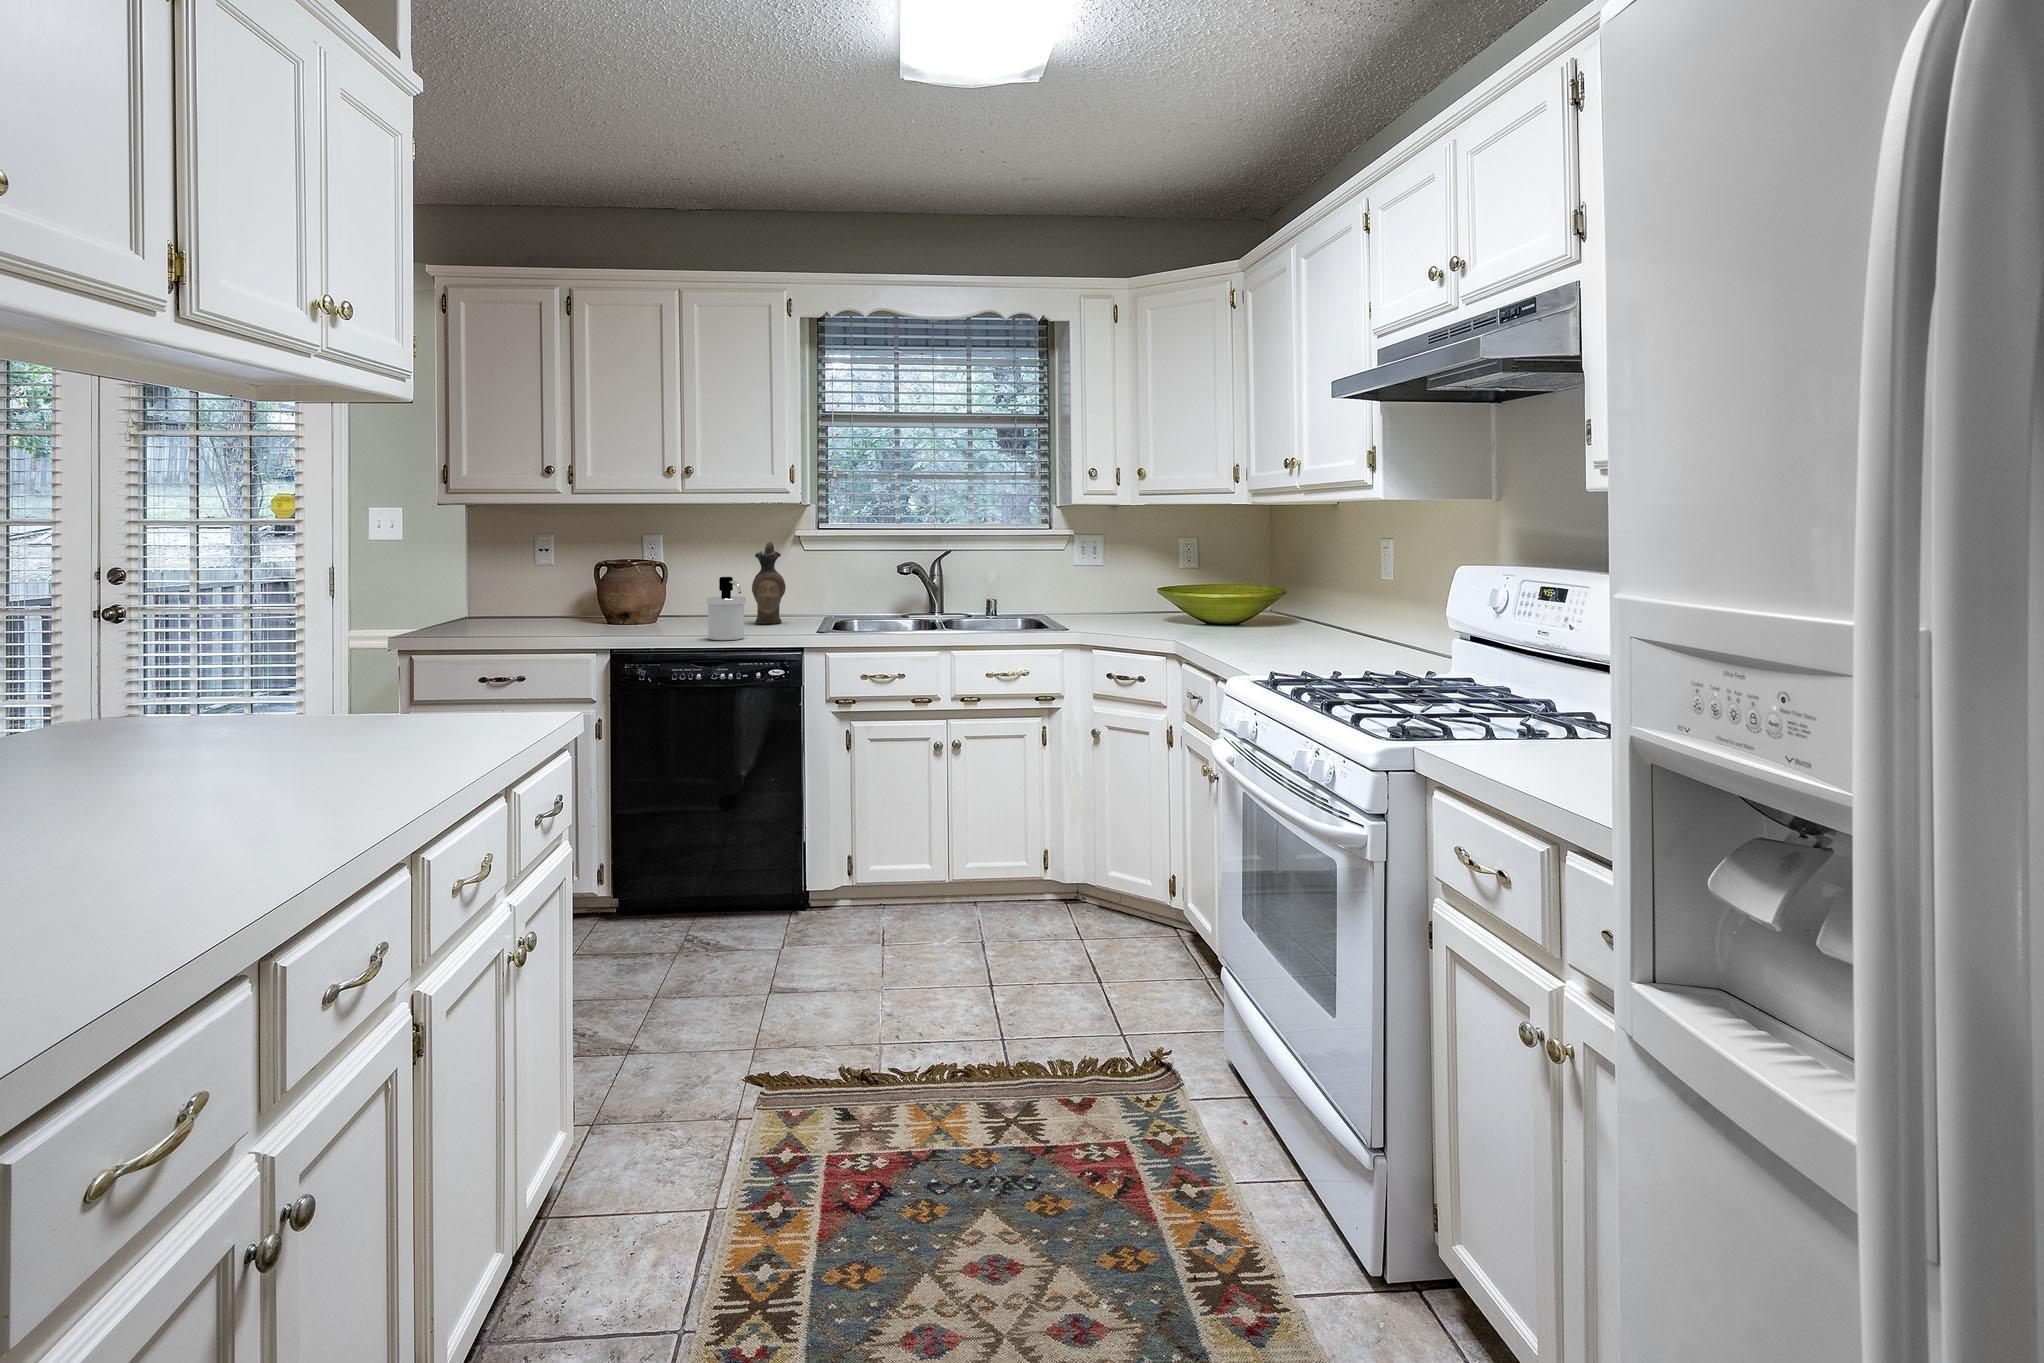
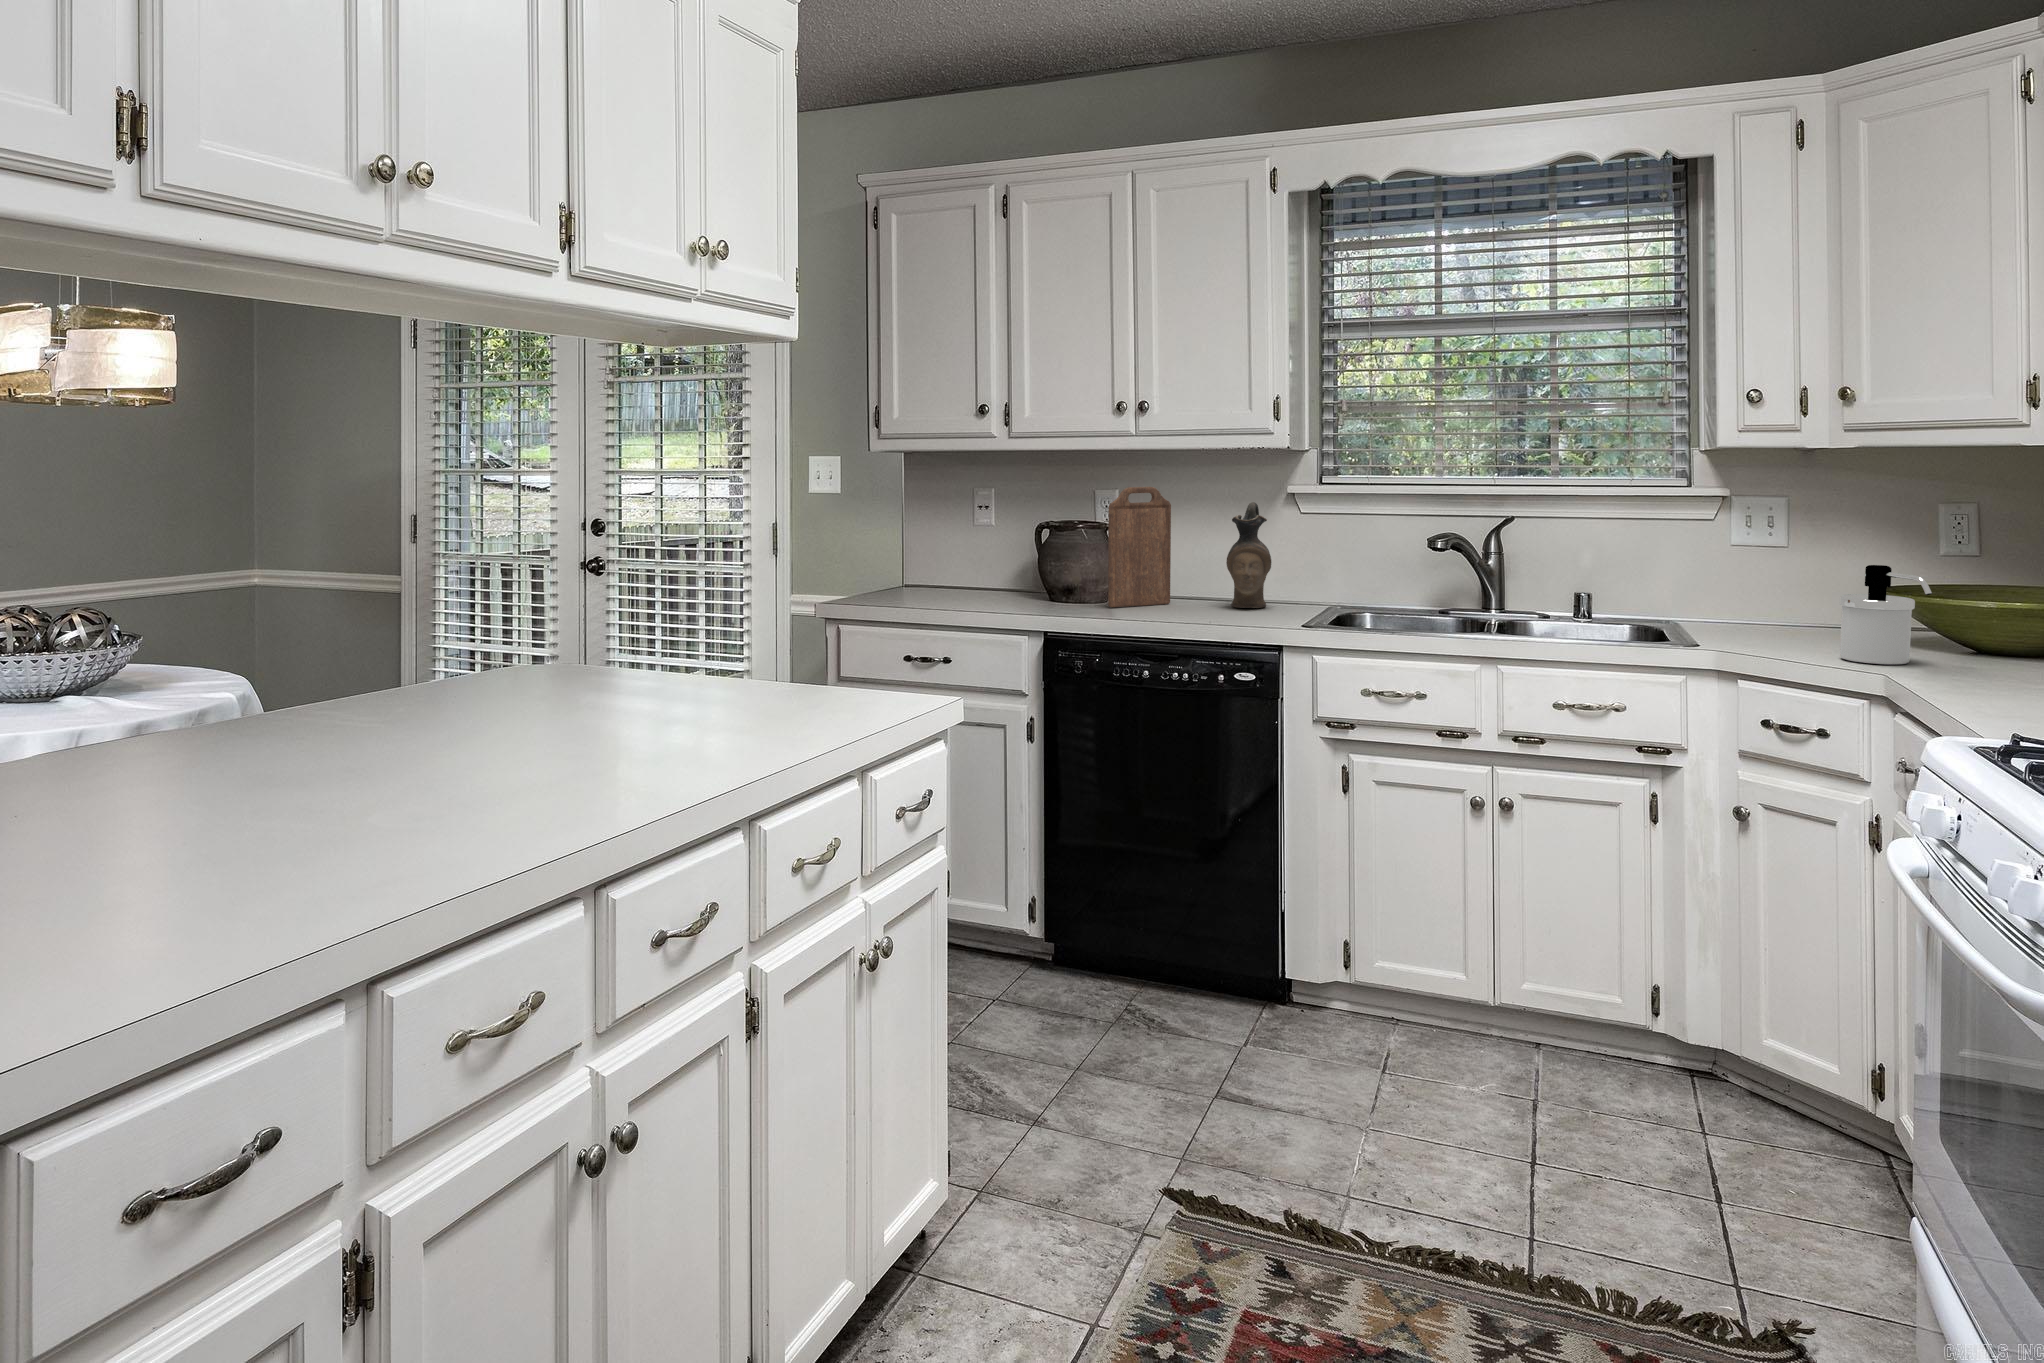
cutting board: none [659,530,707,628] -> present [1108,487,1171,607]
soap dispenser: present [707,577,745,640] -> present [1840,565,1932,664]

